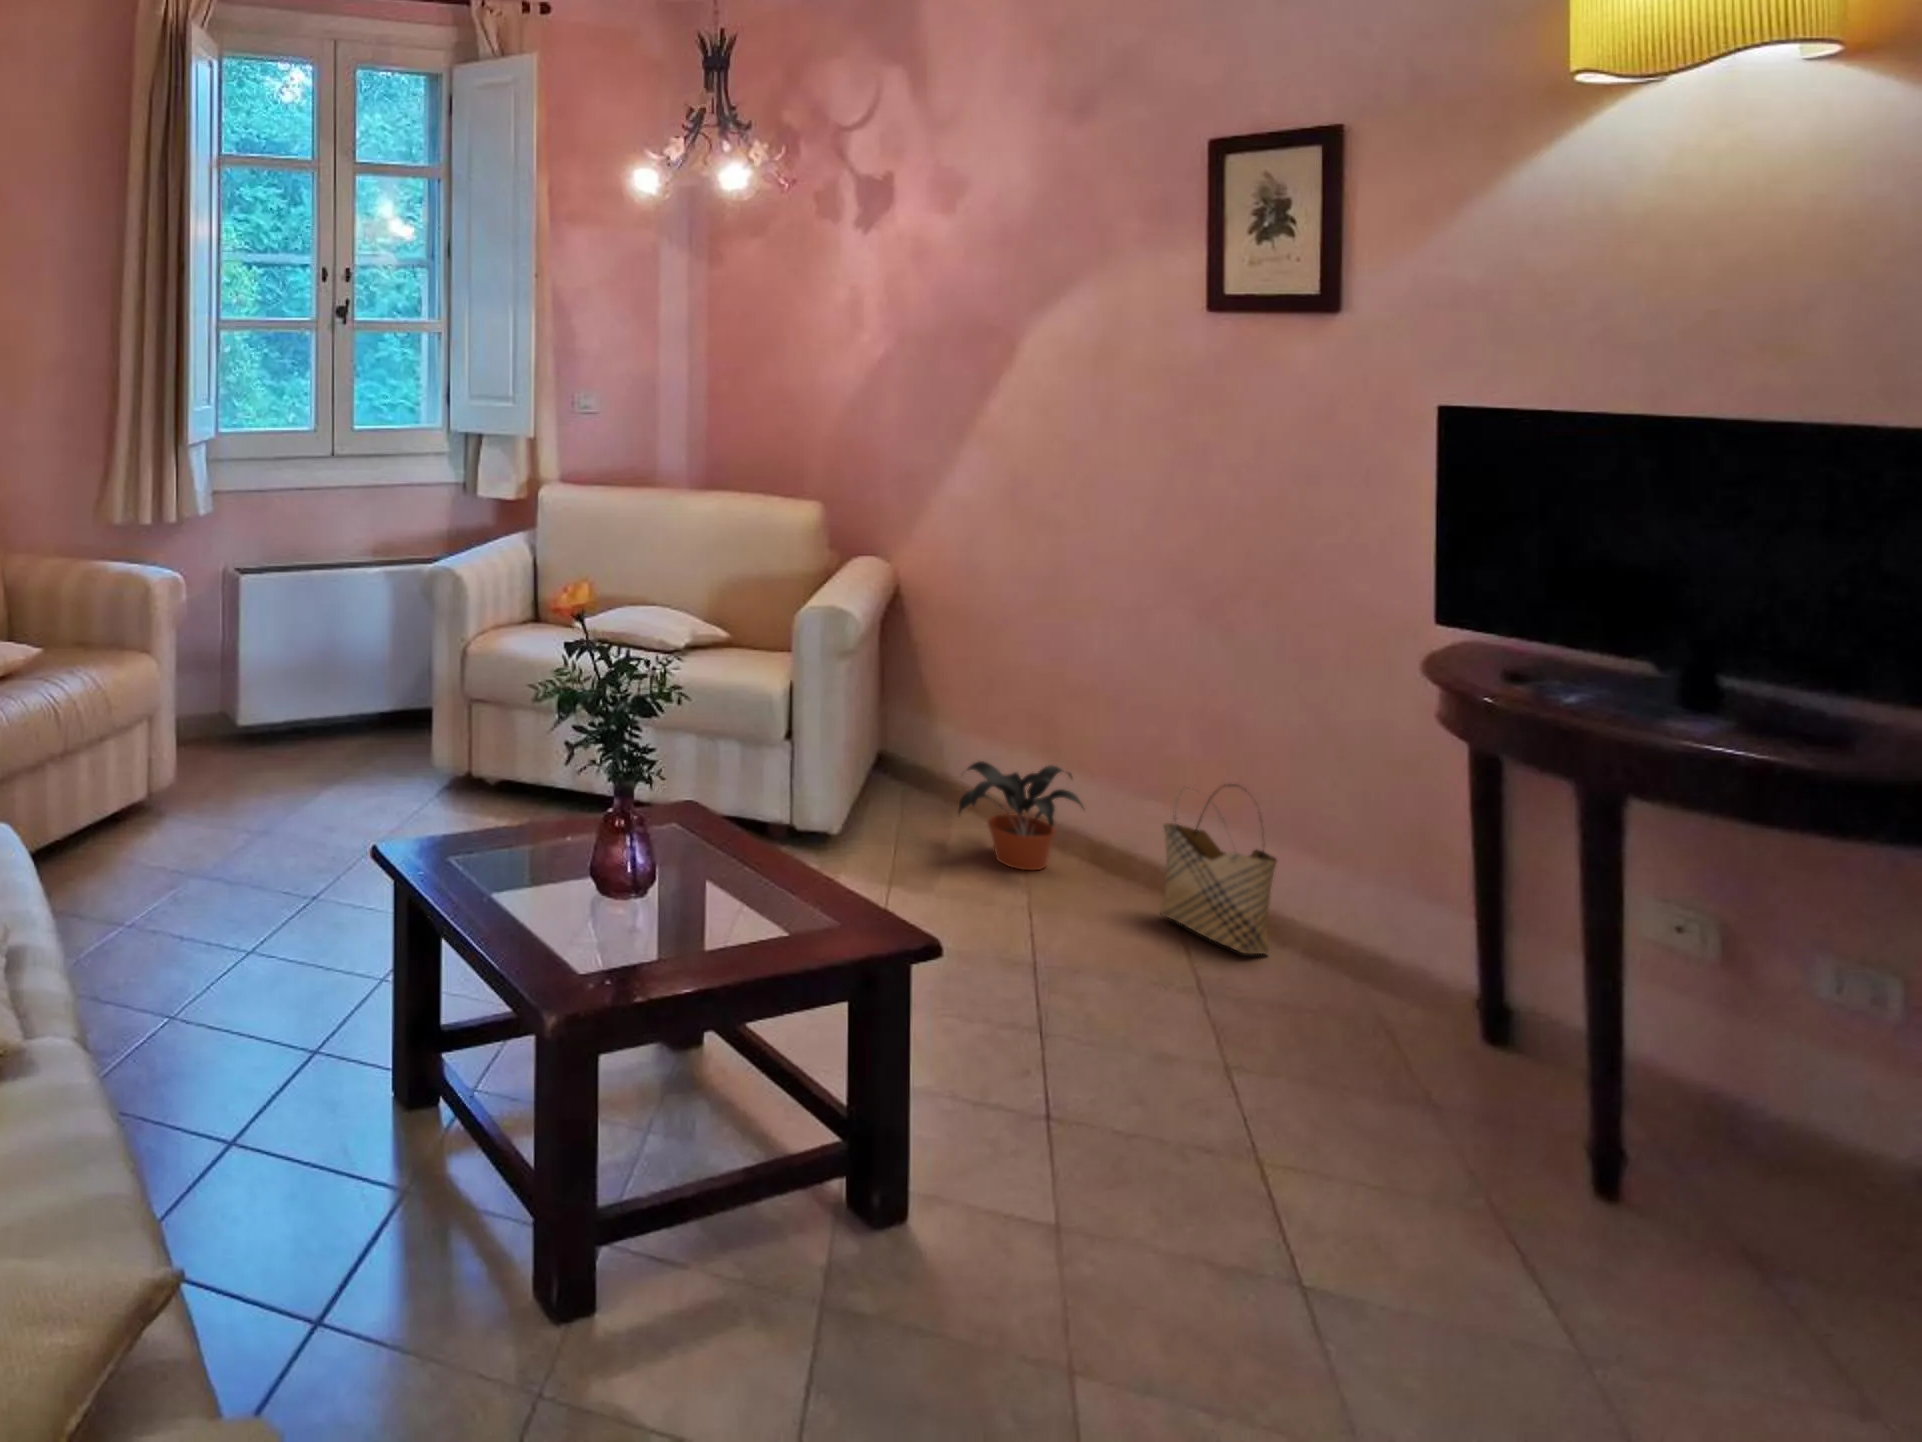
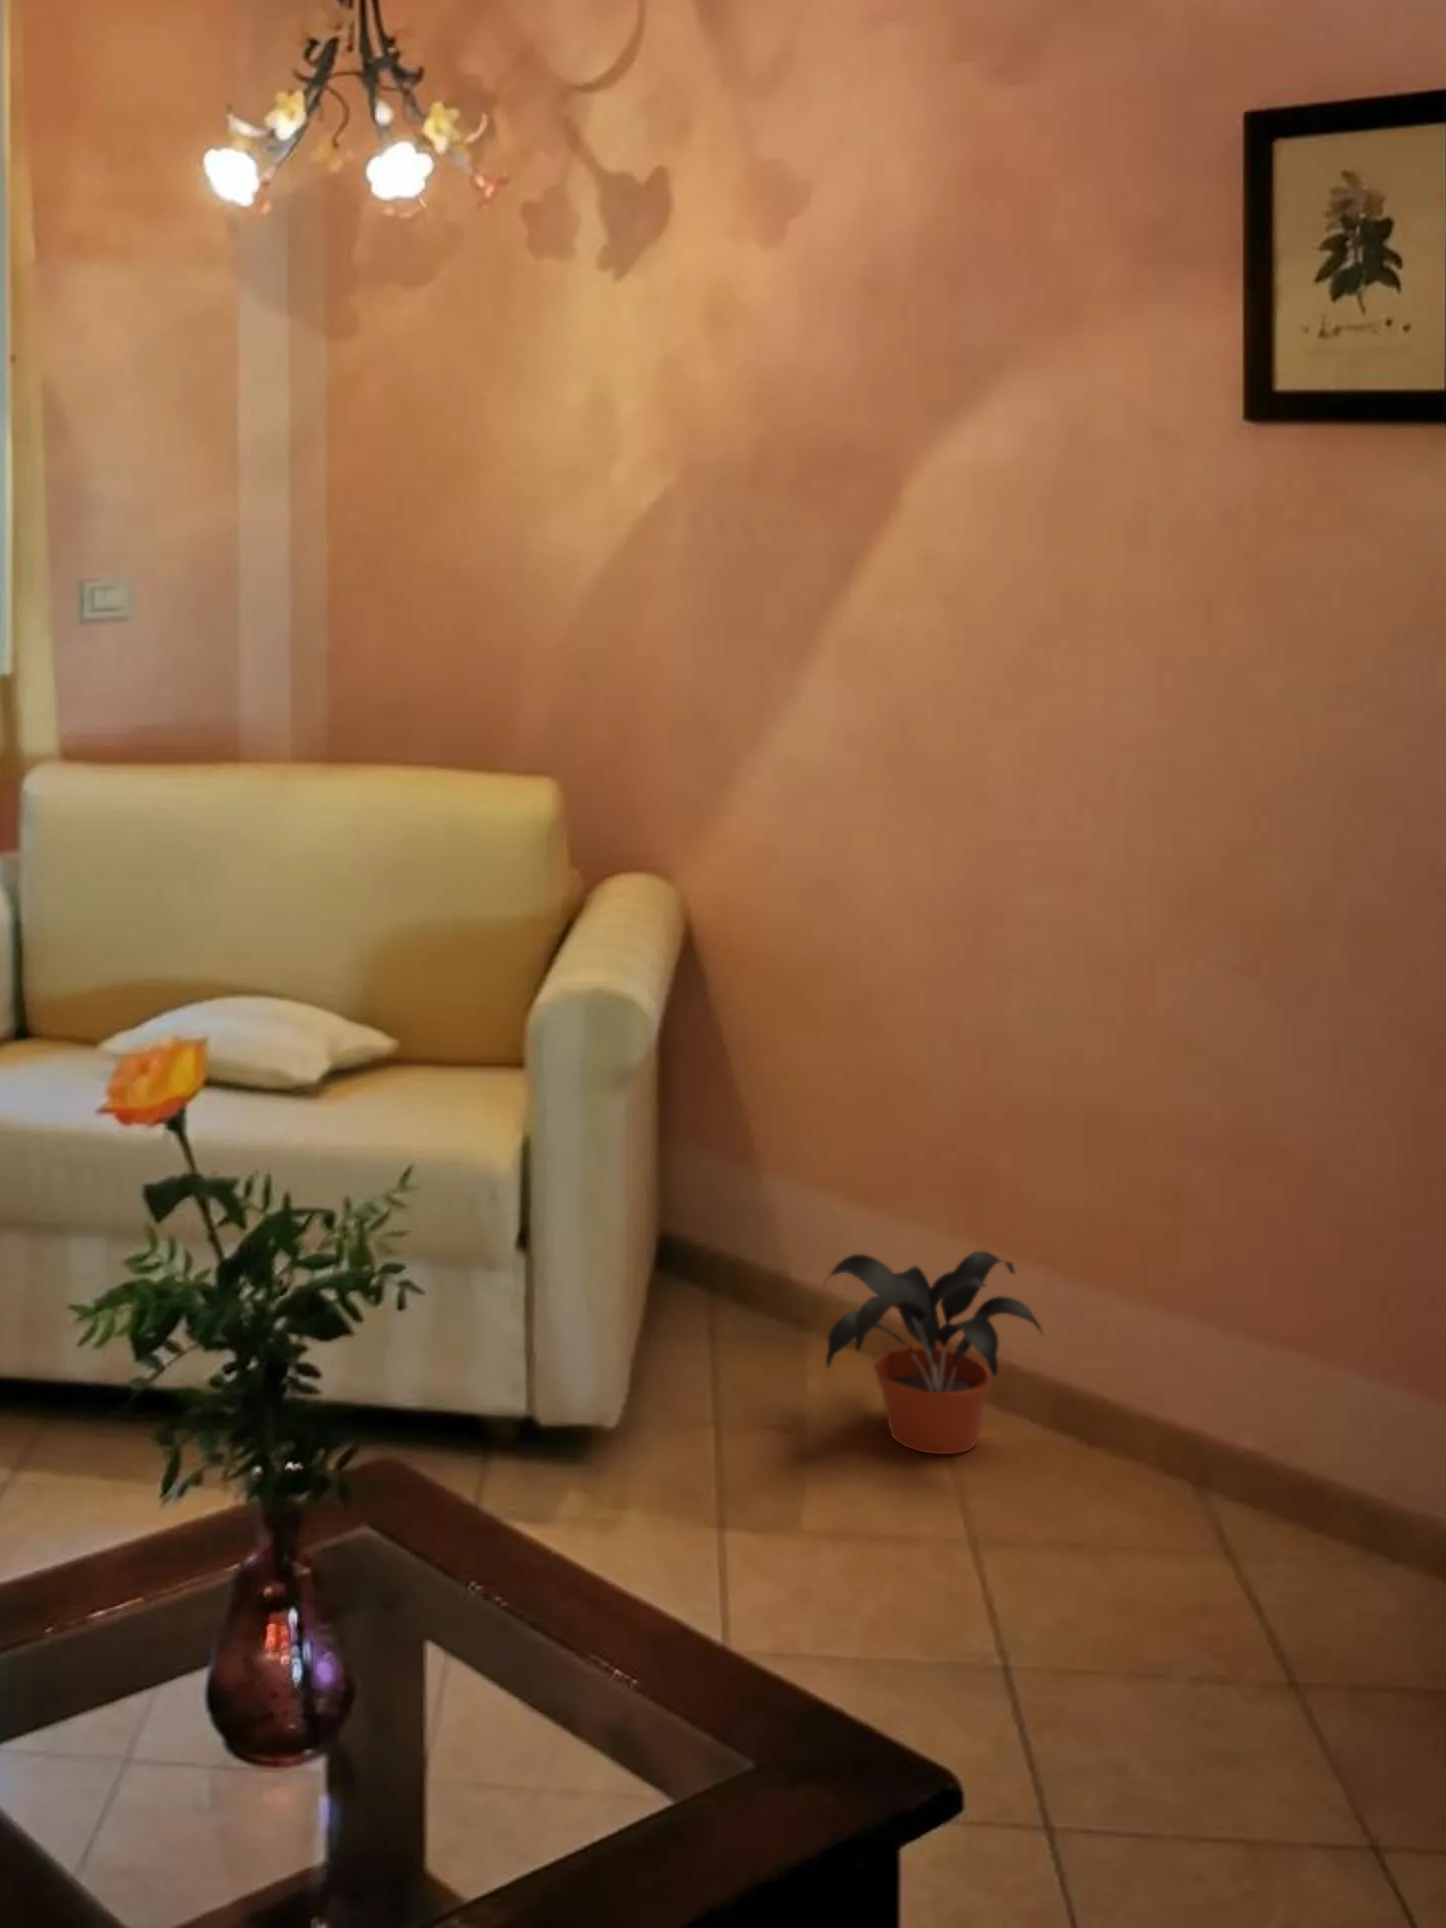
woven basket: present [1160,784,1277,954] -> none [1186,1274,1389,1590]

